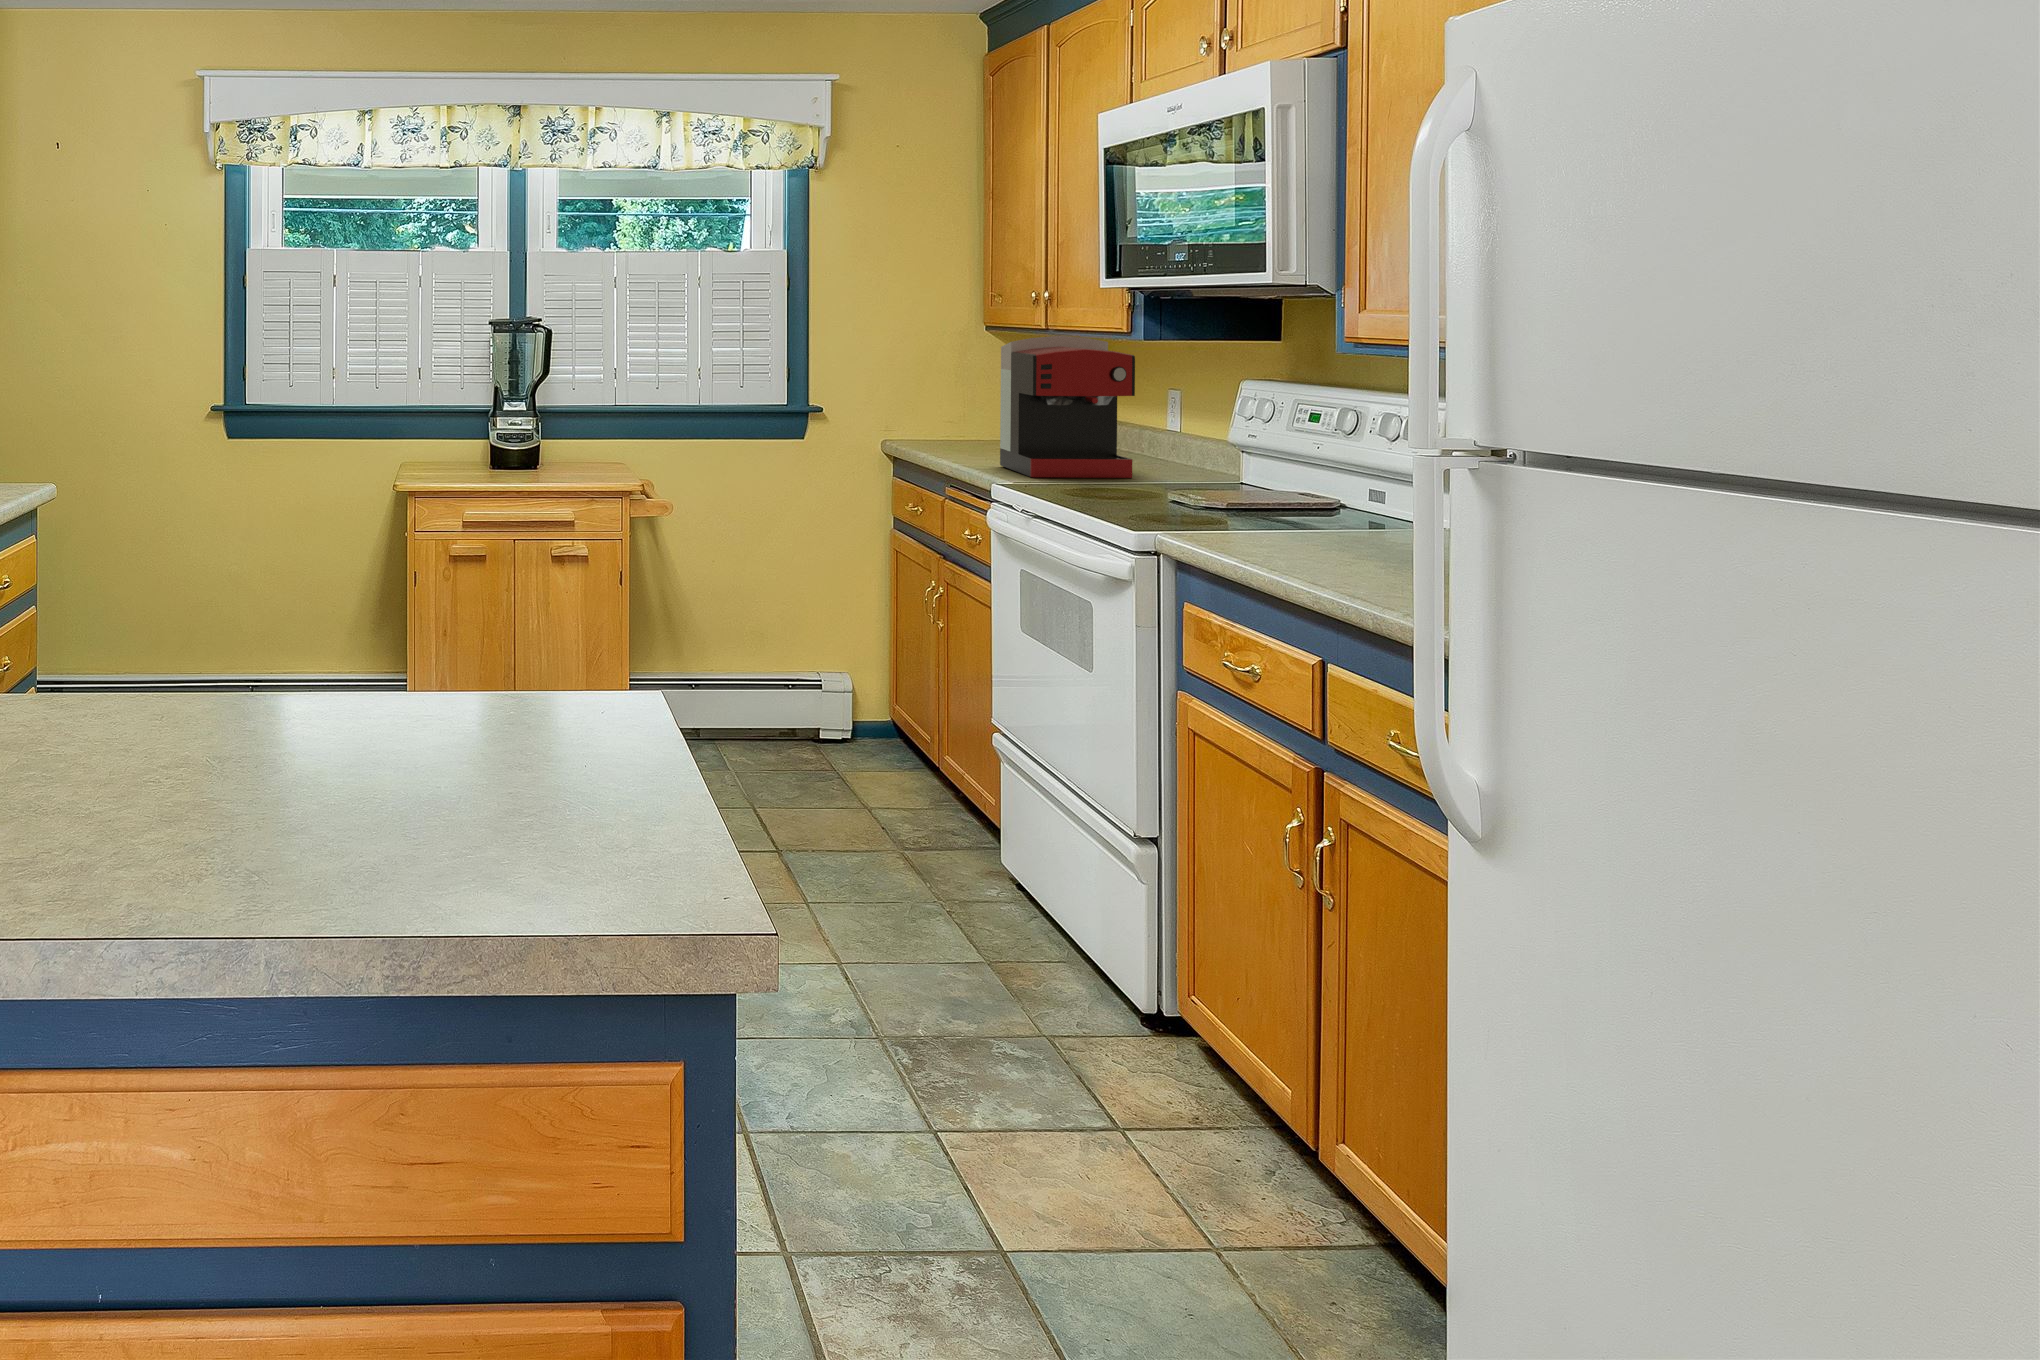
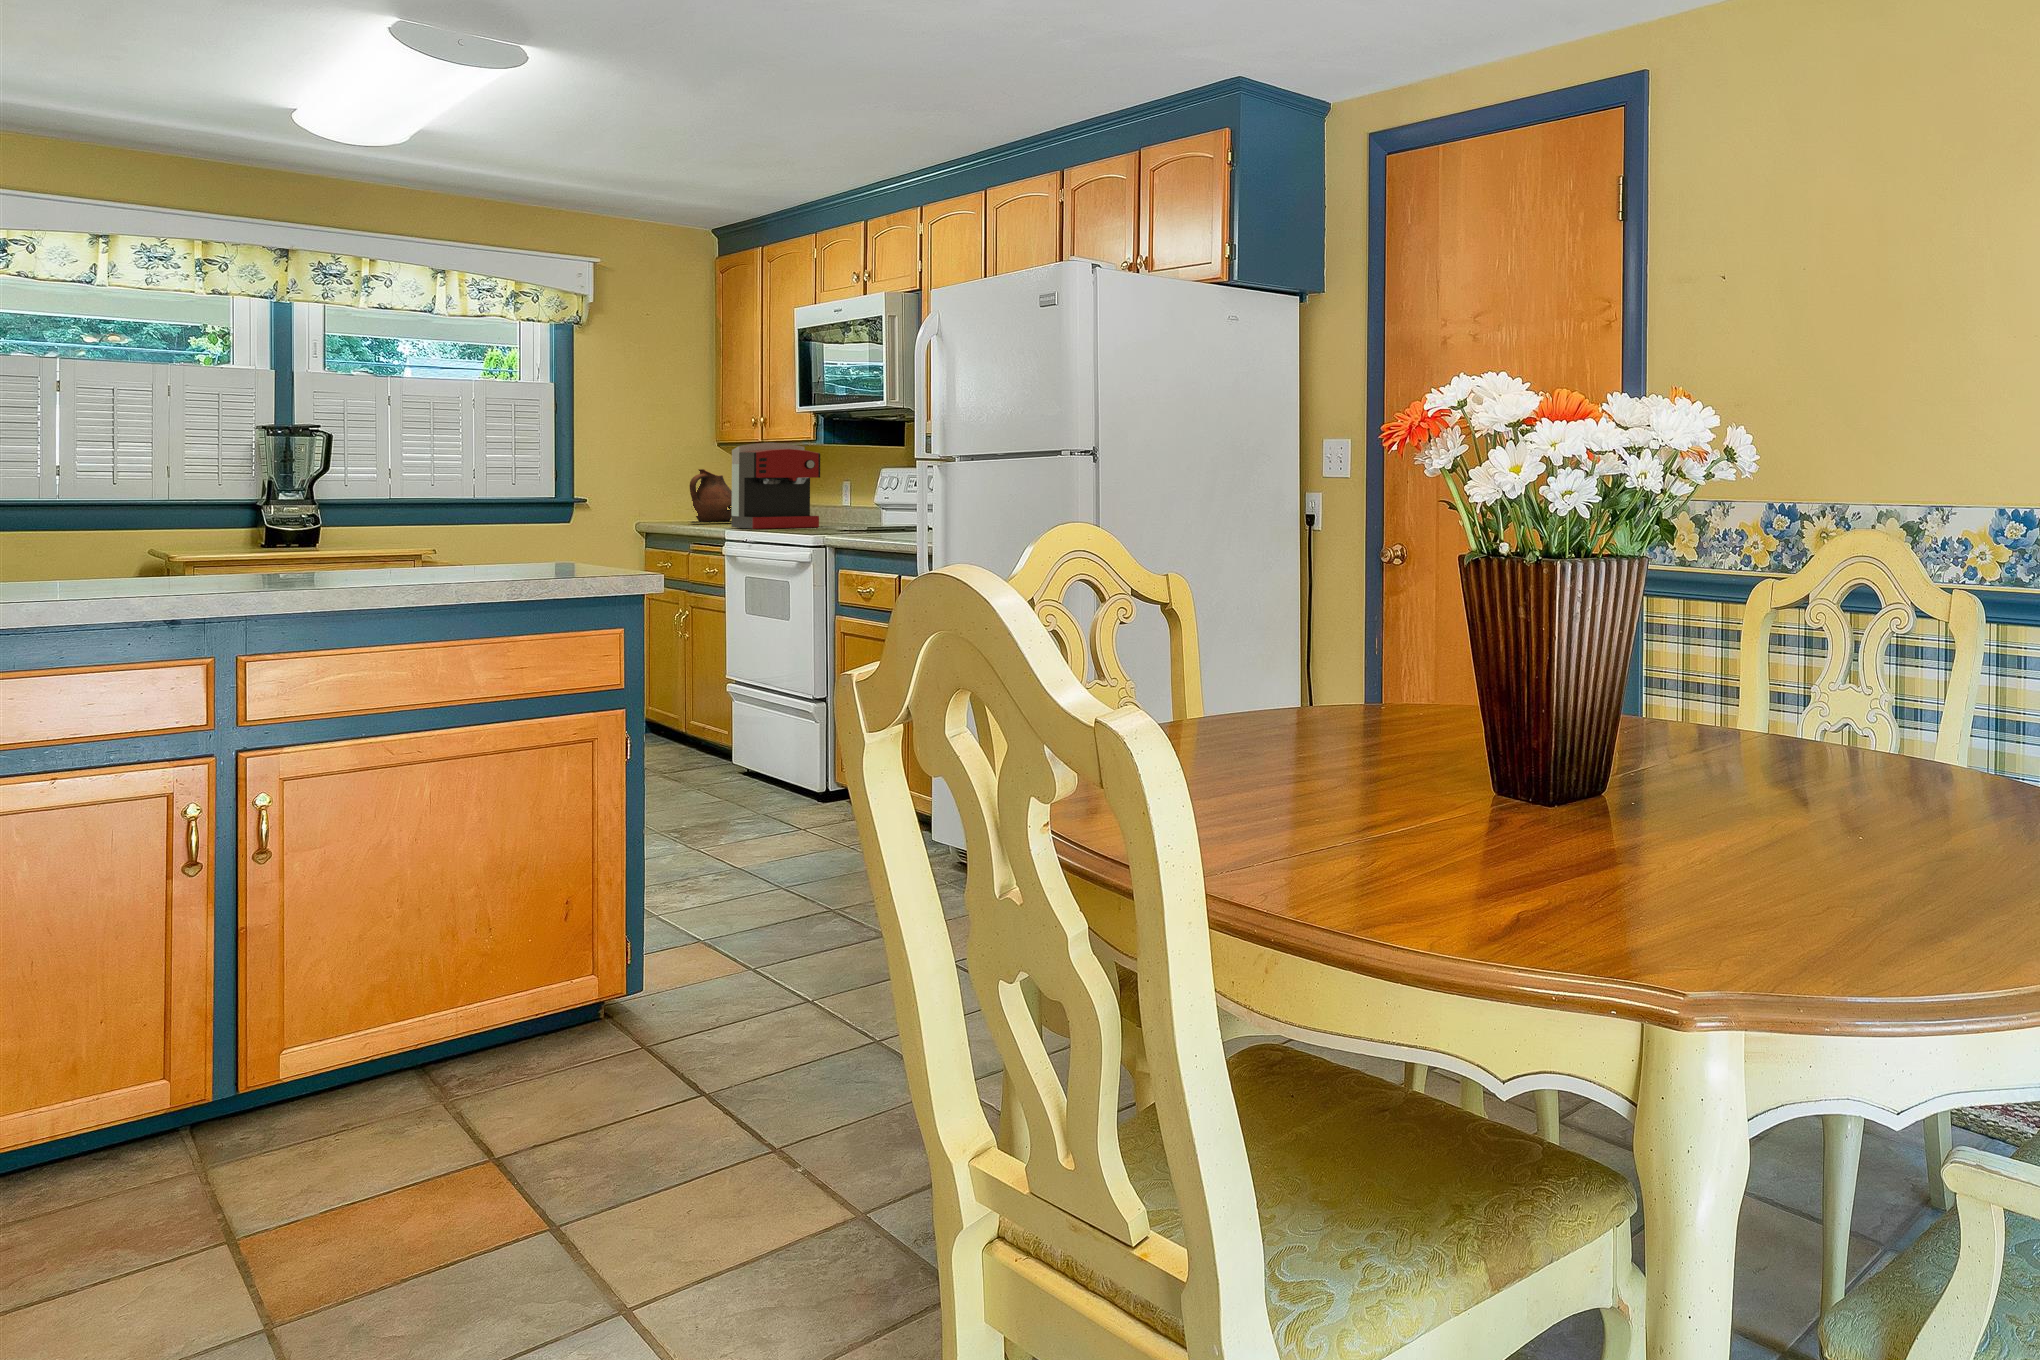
ceramic pitcher: none [944,363,1010,443] -> present [690,469,732,523]

